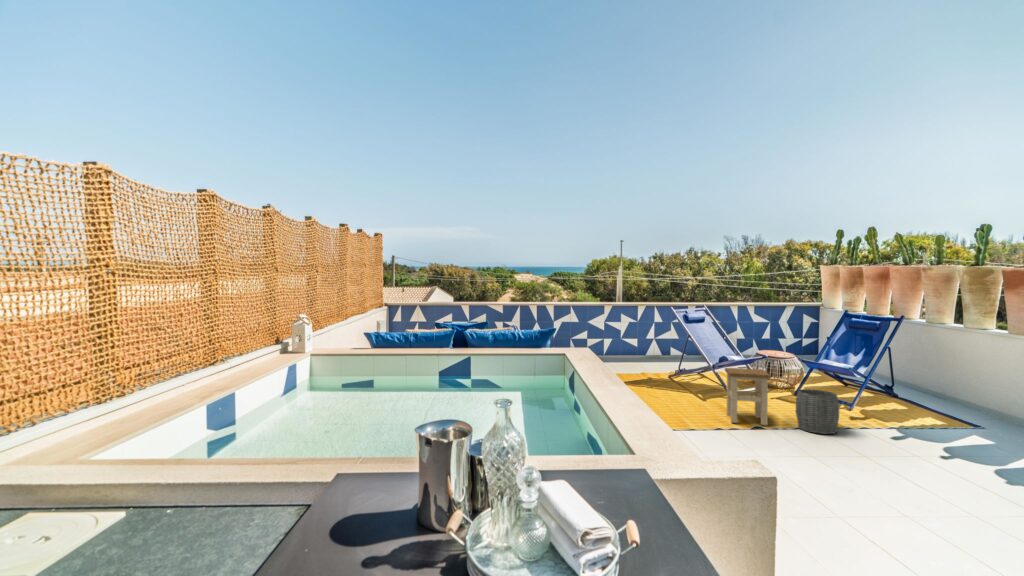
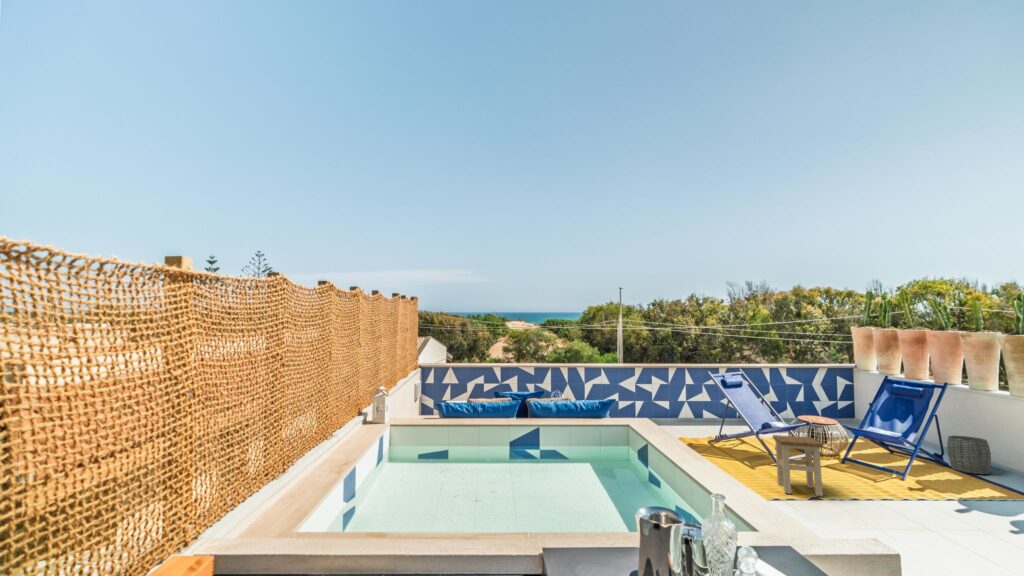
woven basket: present [796,389,839,434] -> present [947,436,991,474]

